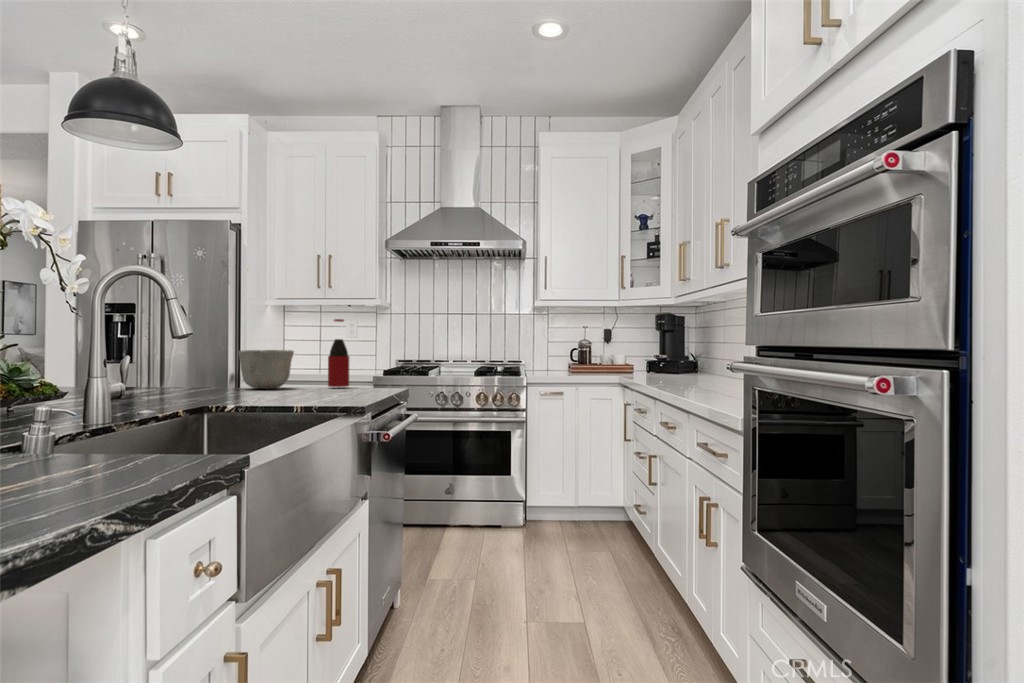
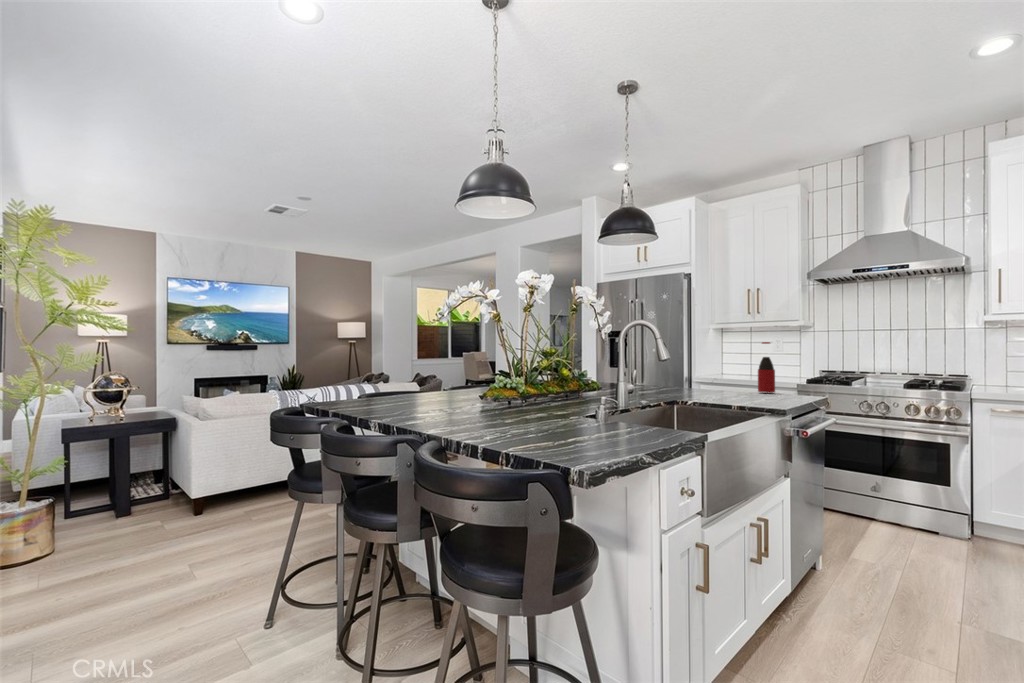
ceramic bowl: present [238,350,294,389] -> none [693,364,732,391]

